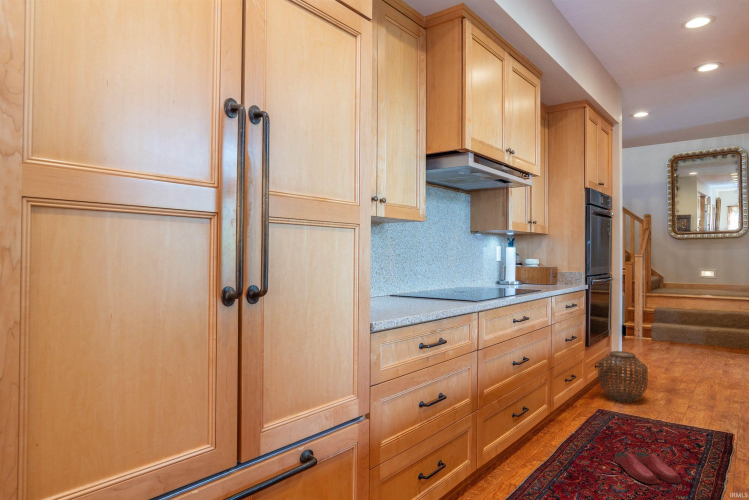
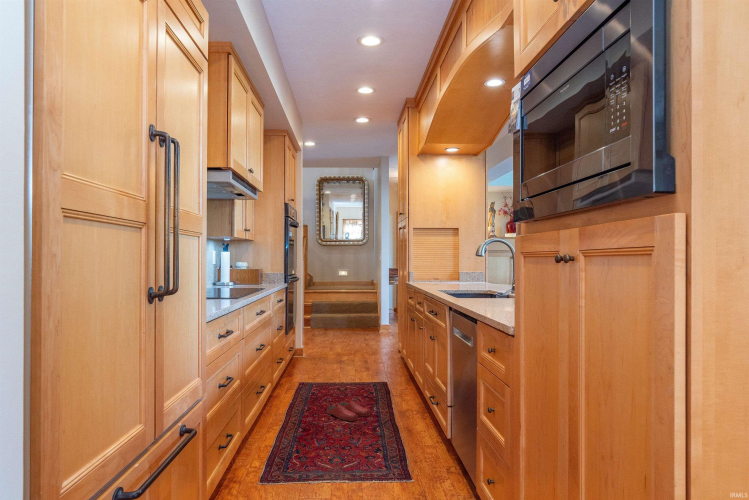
woven basket: present [598,351,648,402] -> none [294,335,329,375]

